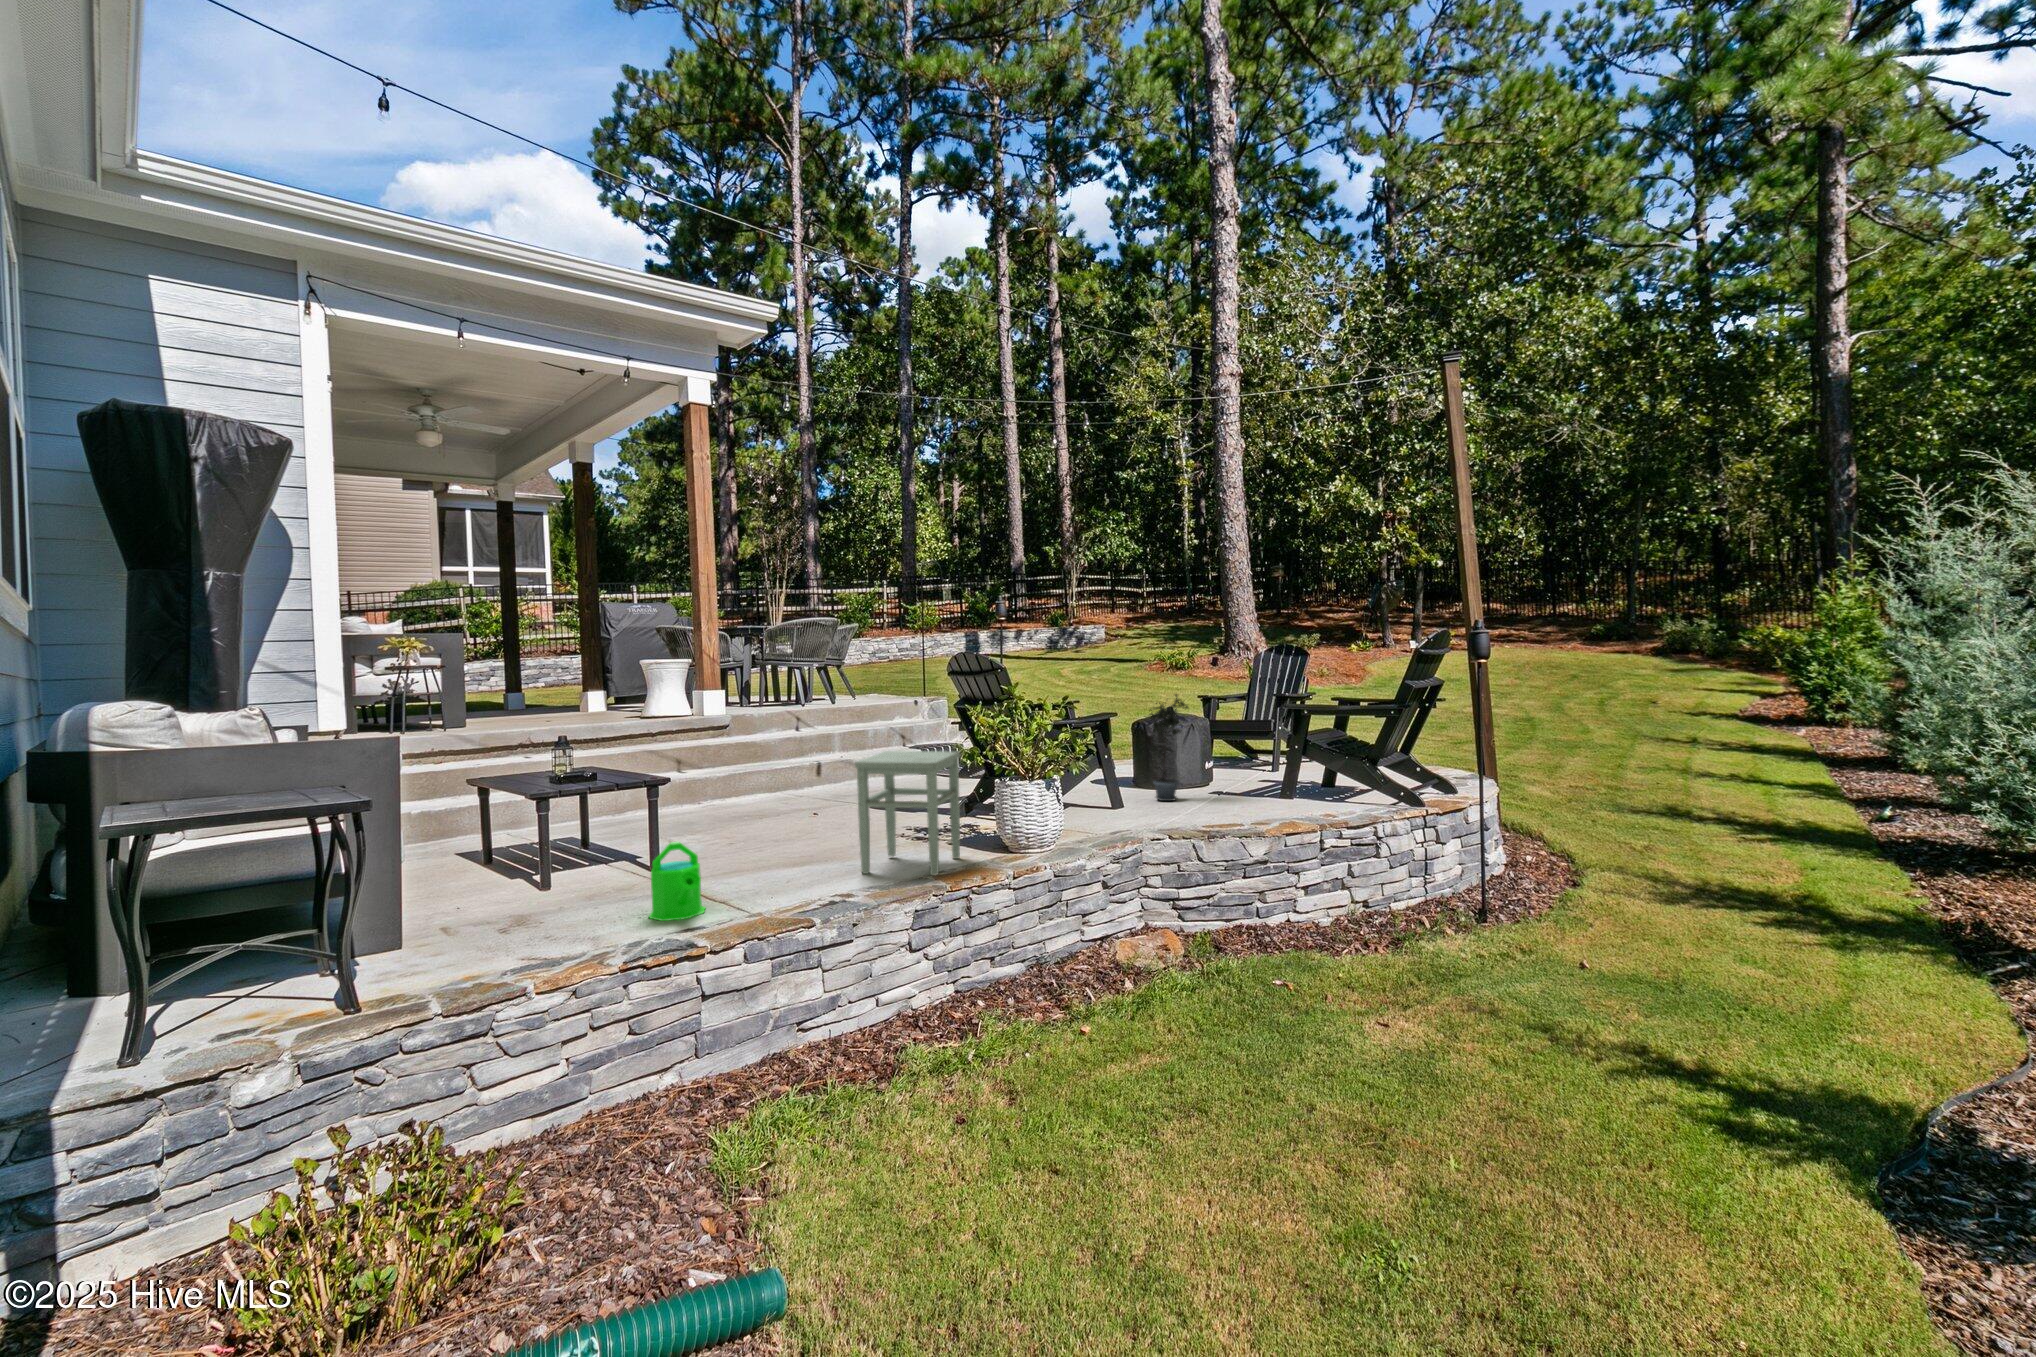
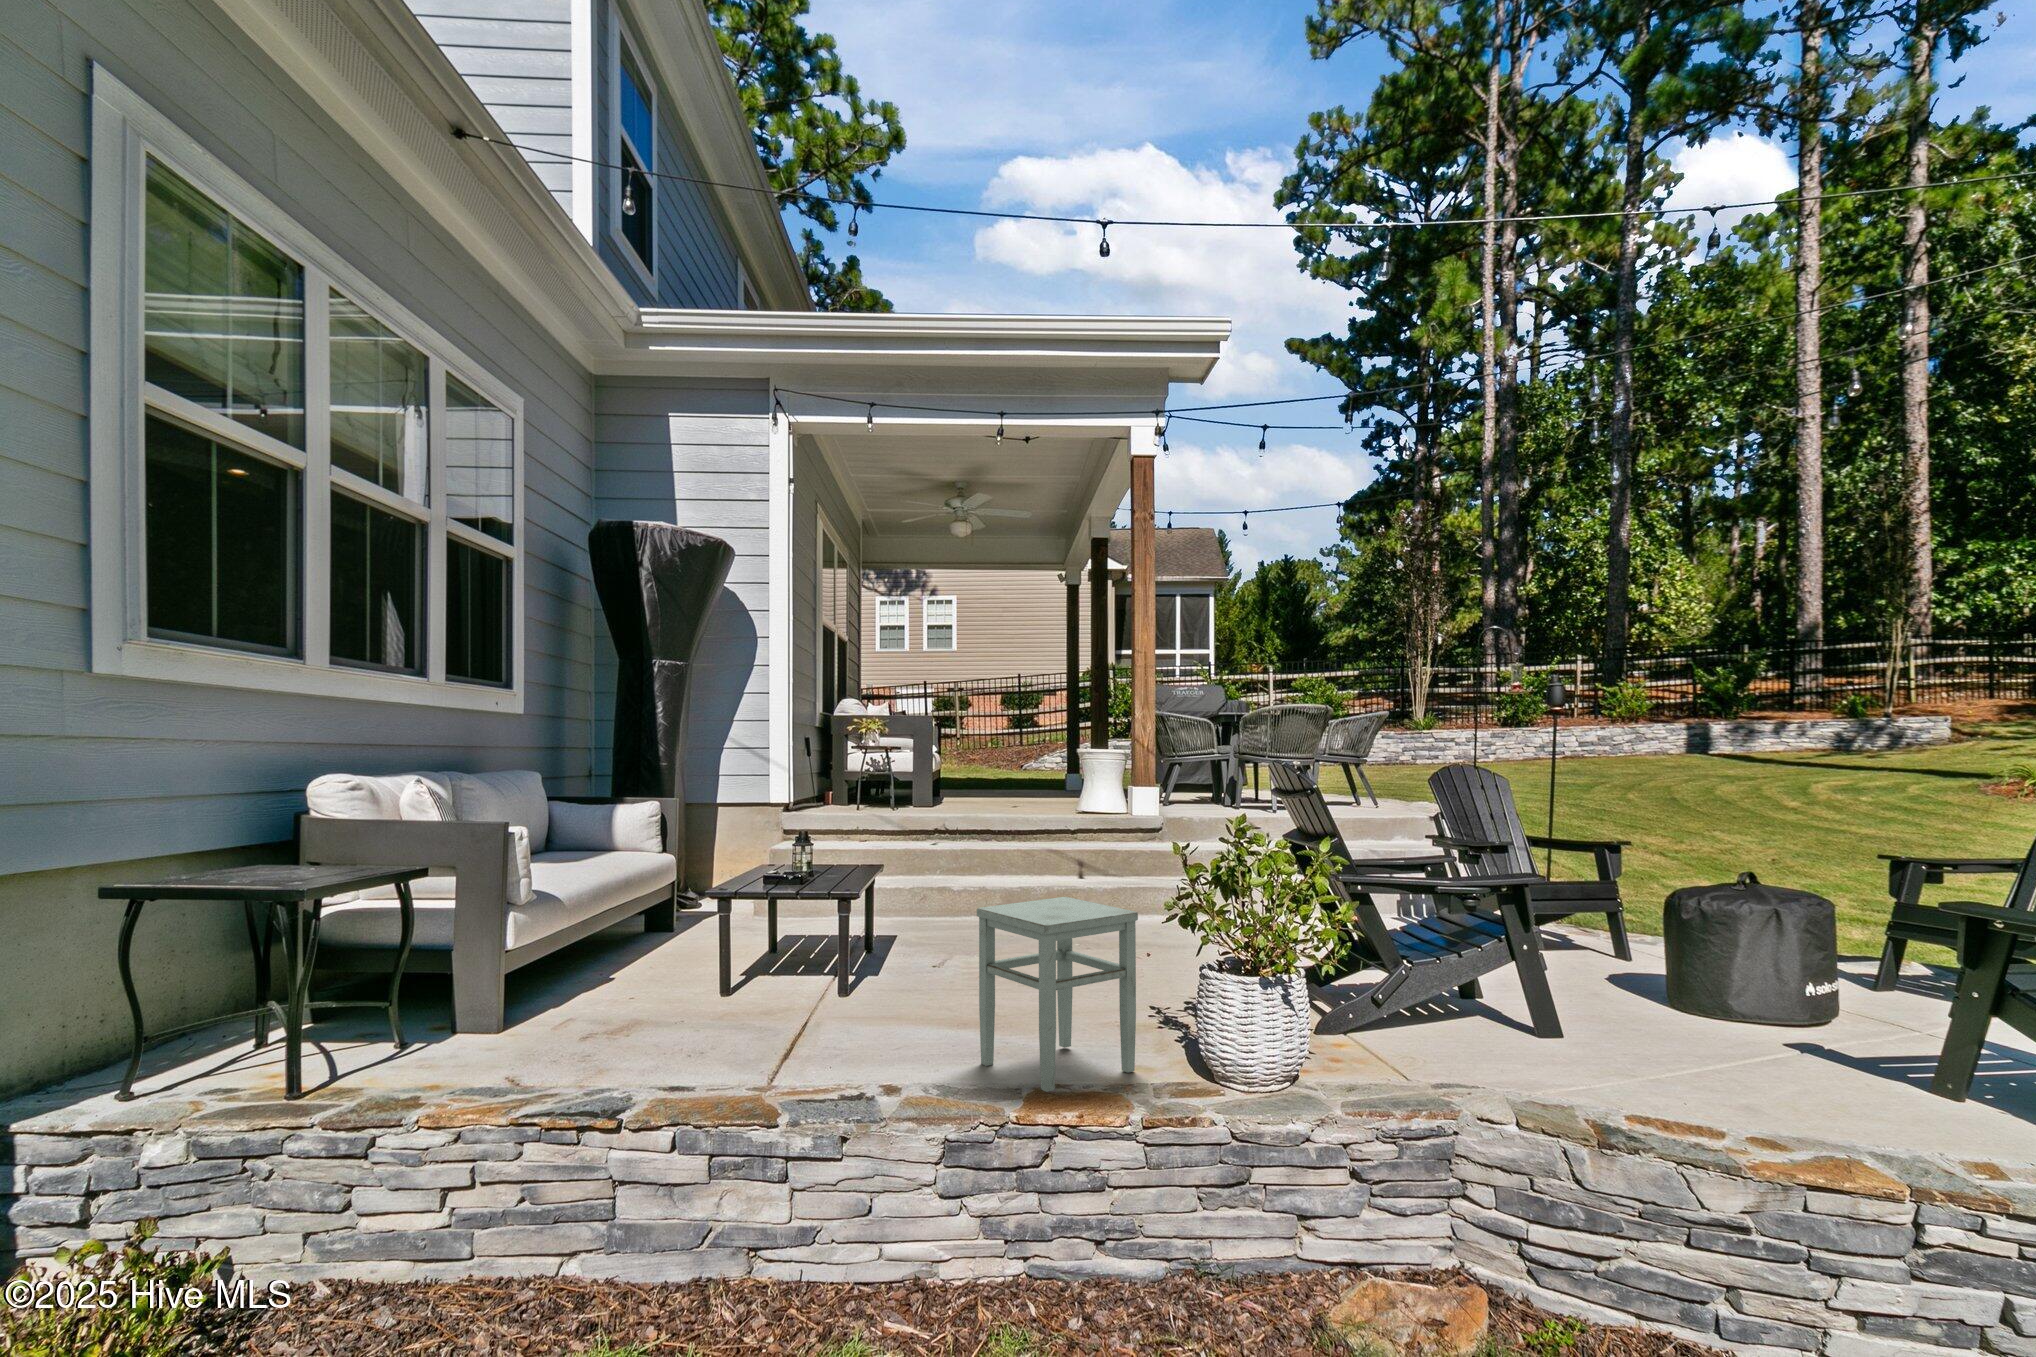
potted plant: present [1150,694,1188,802] -> none [1614,856,1708,1050]
watering can: present [649,841,705,921] -> none [684,977,753,1075]

